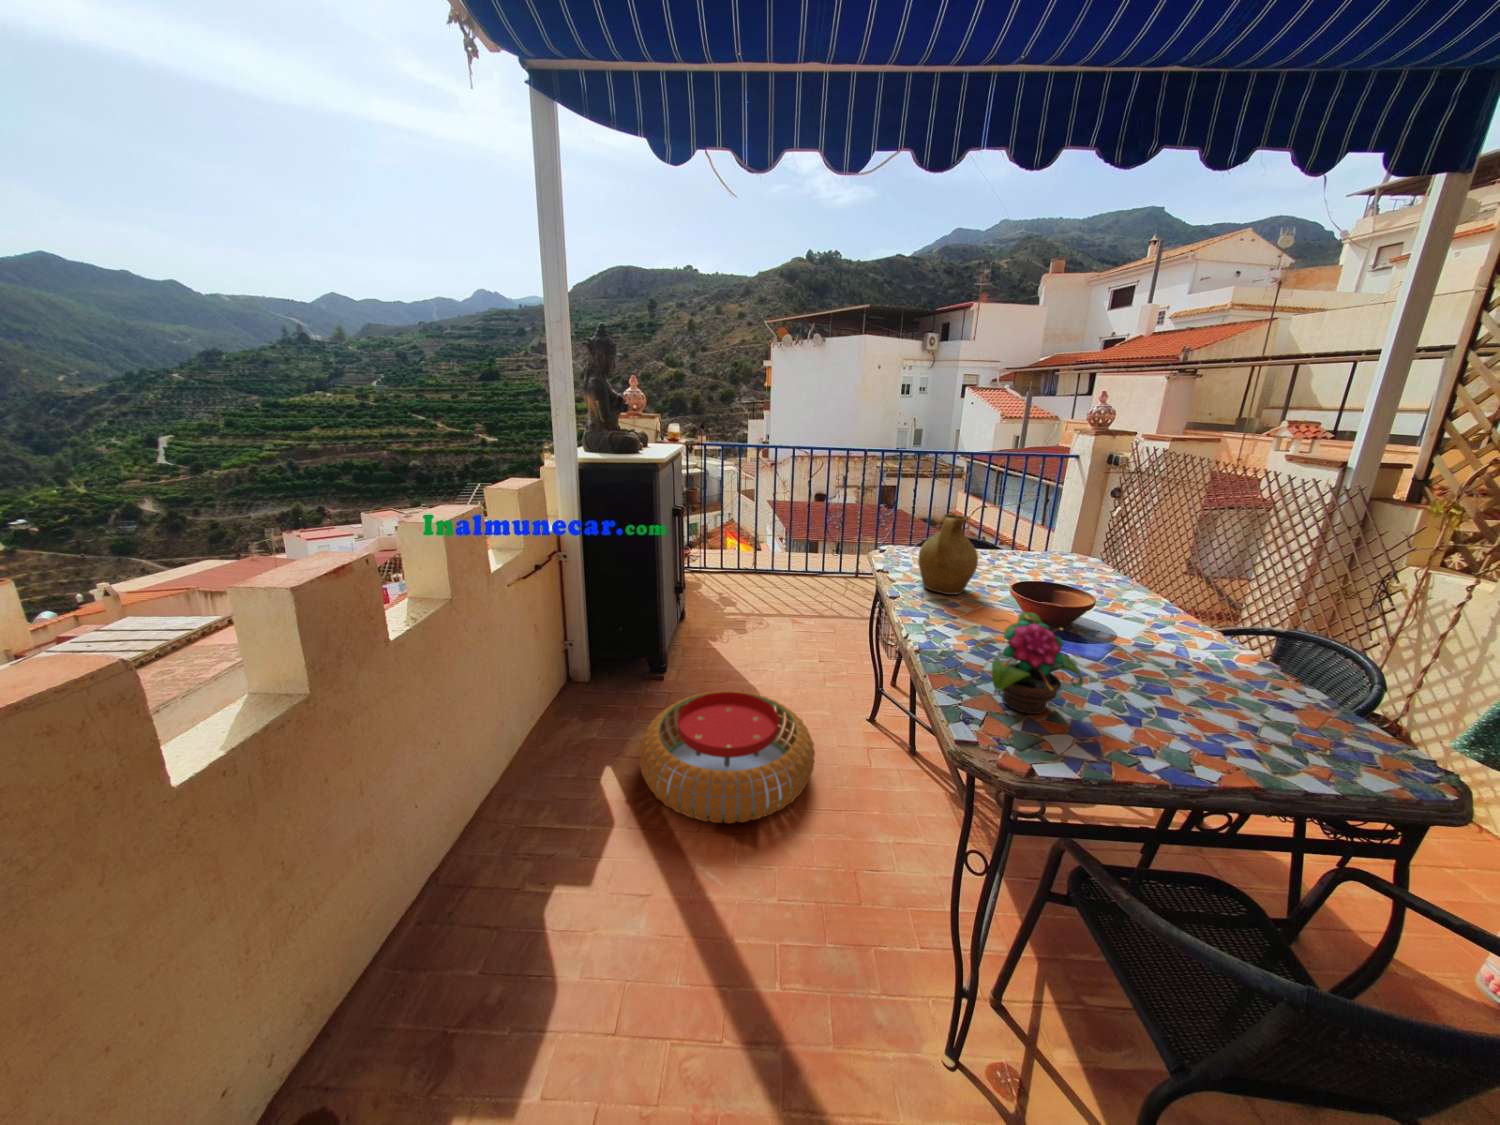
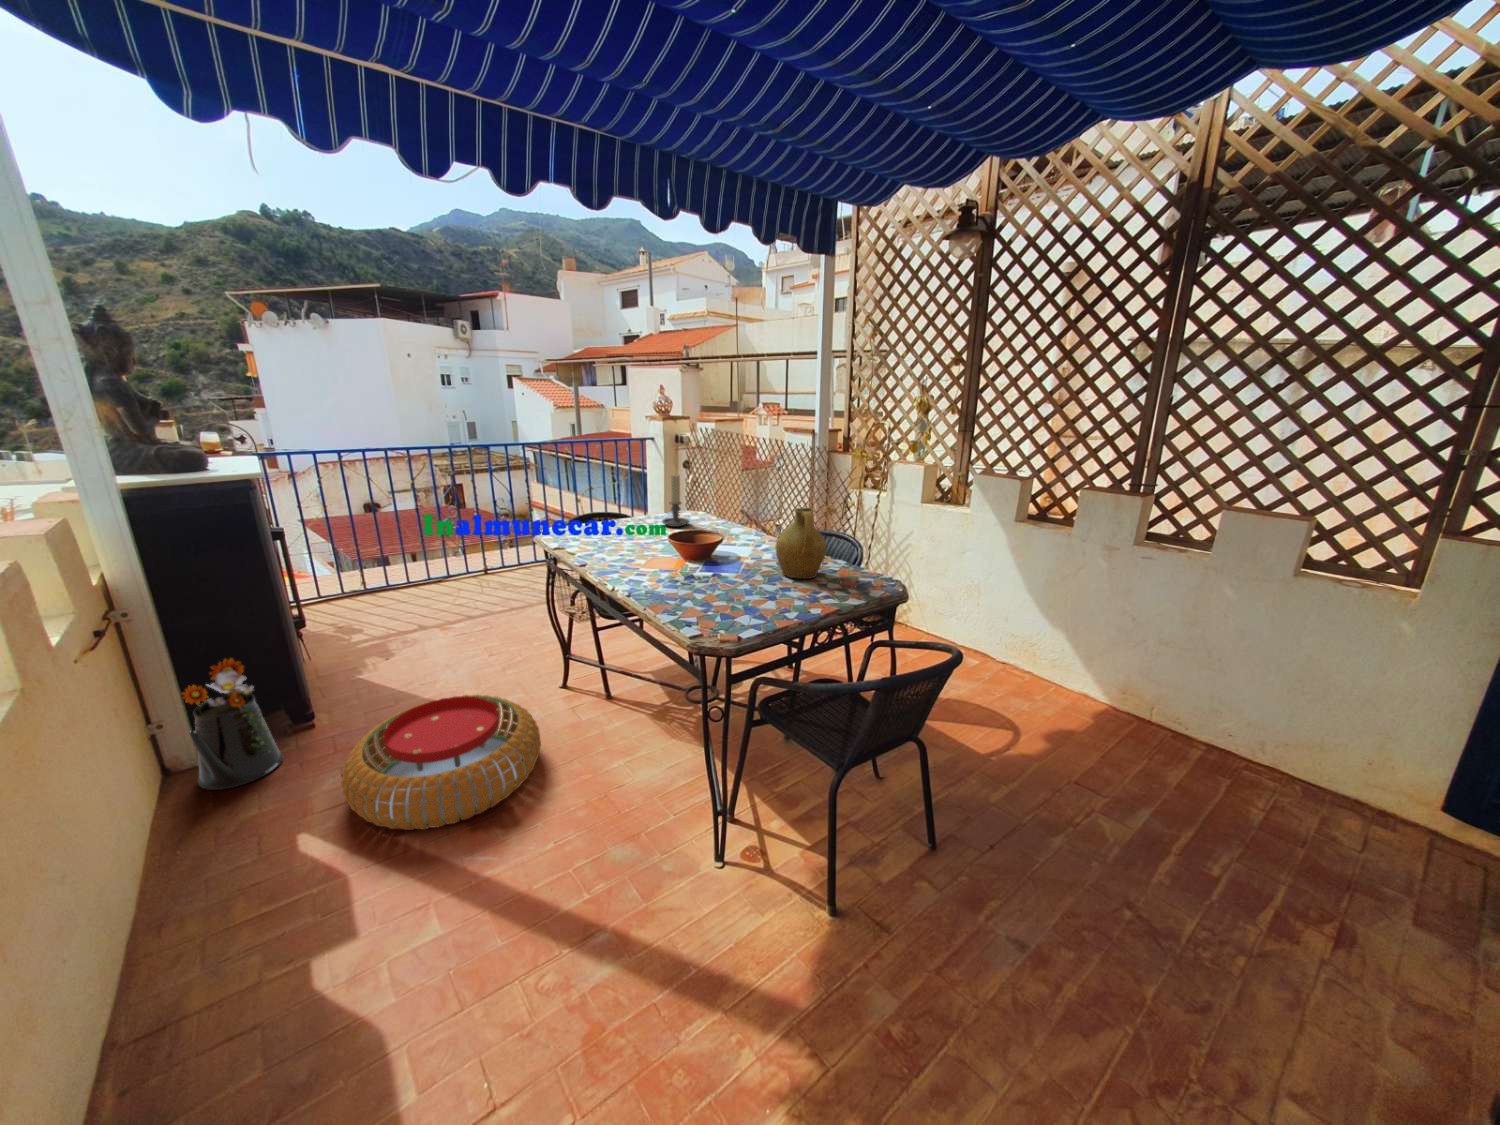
candle holder: none [1029,504,1070,573] -> present [662,474,689,527]
pitcher: present [918,514,978,595] -> present [775,508,826,579]
watering can: none [574,604,634,708] -> present [182,658,283,790]
potted flower: present [976,612,1083,714] -> none [678,546,744,612]

